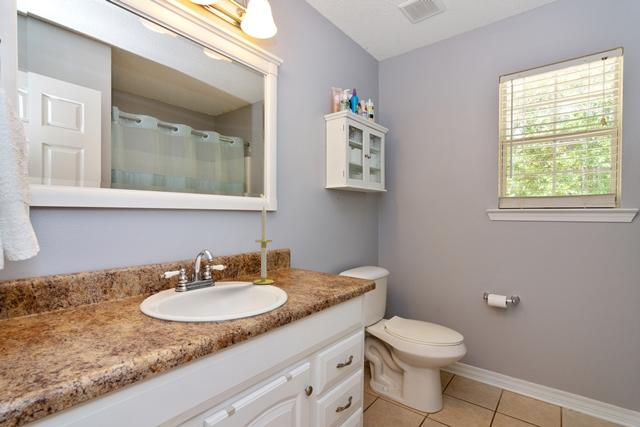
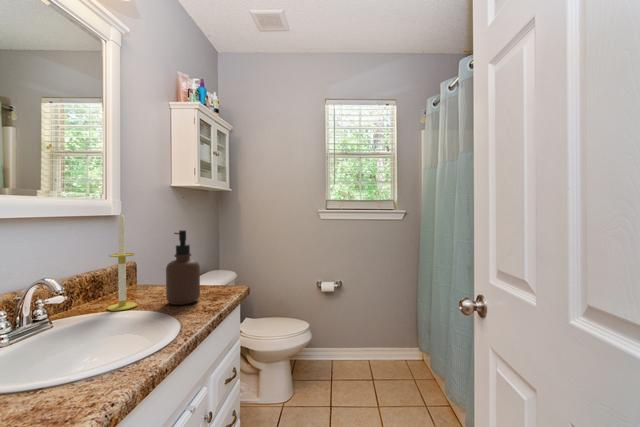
soap dispenser: none [292,223,319,288] -> present [166,230,200,305]

